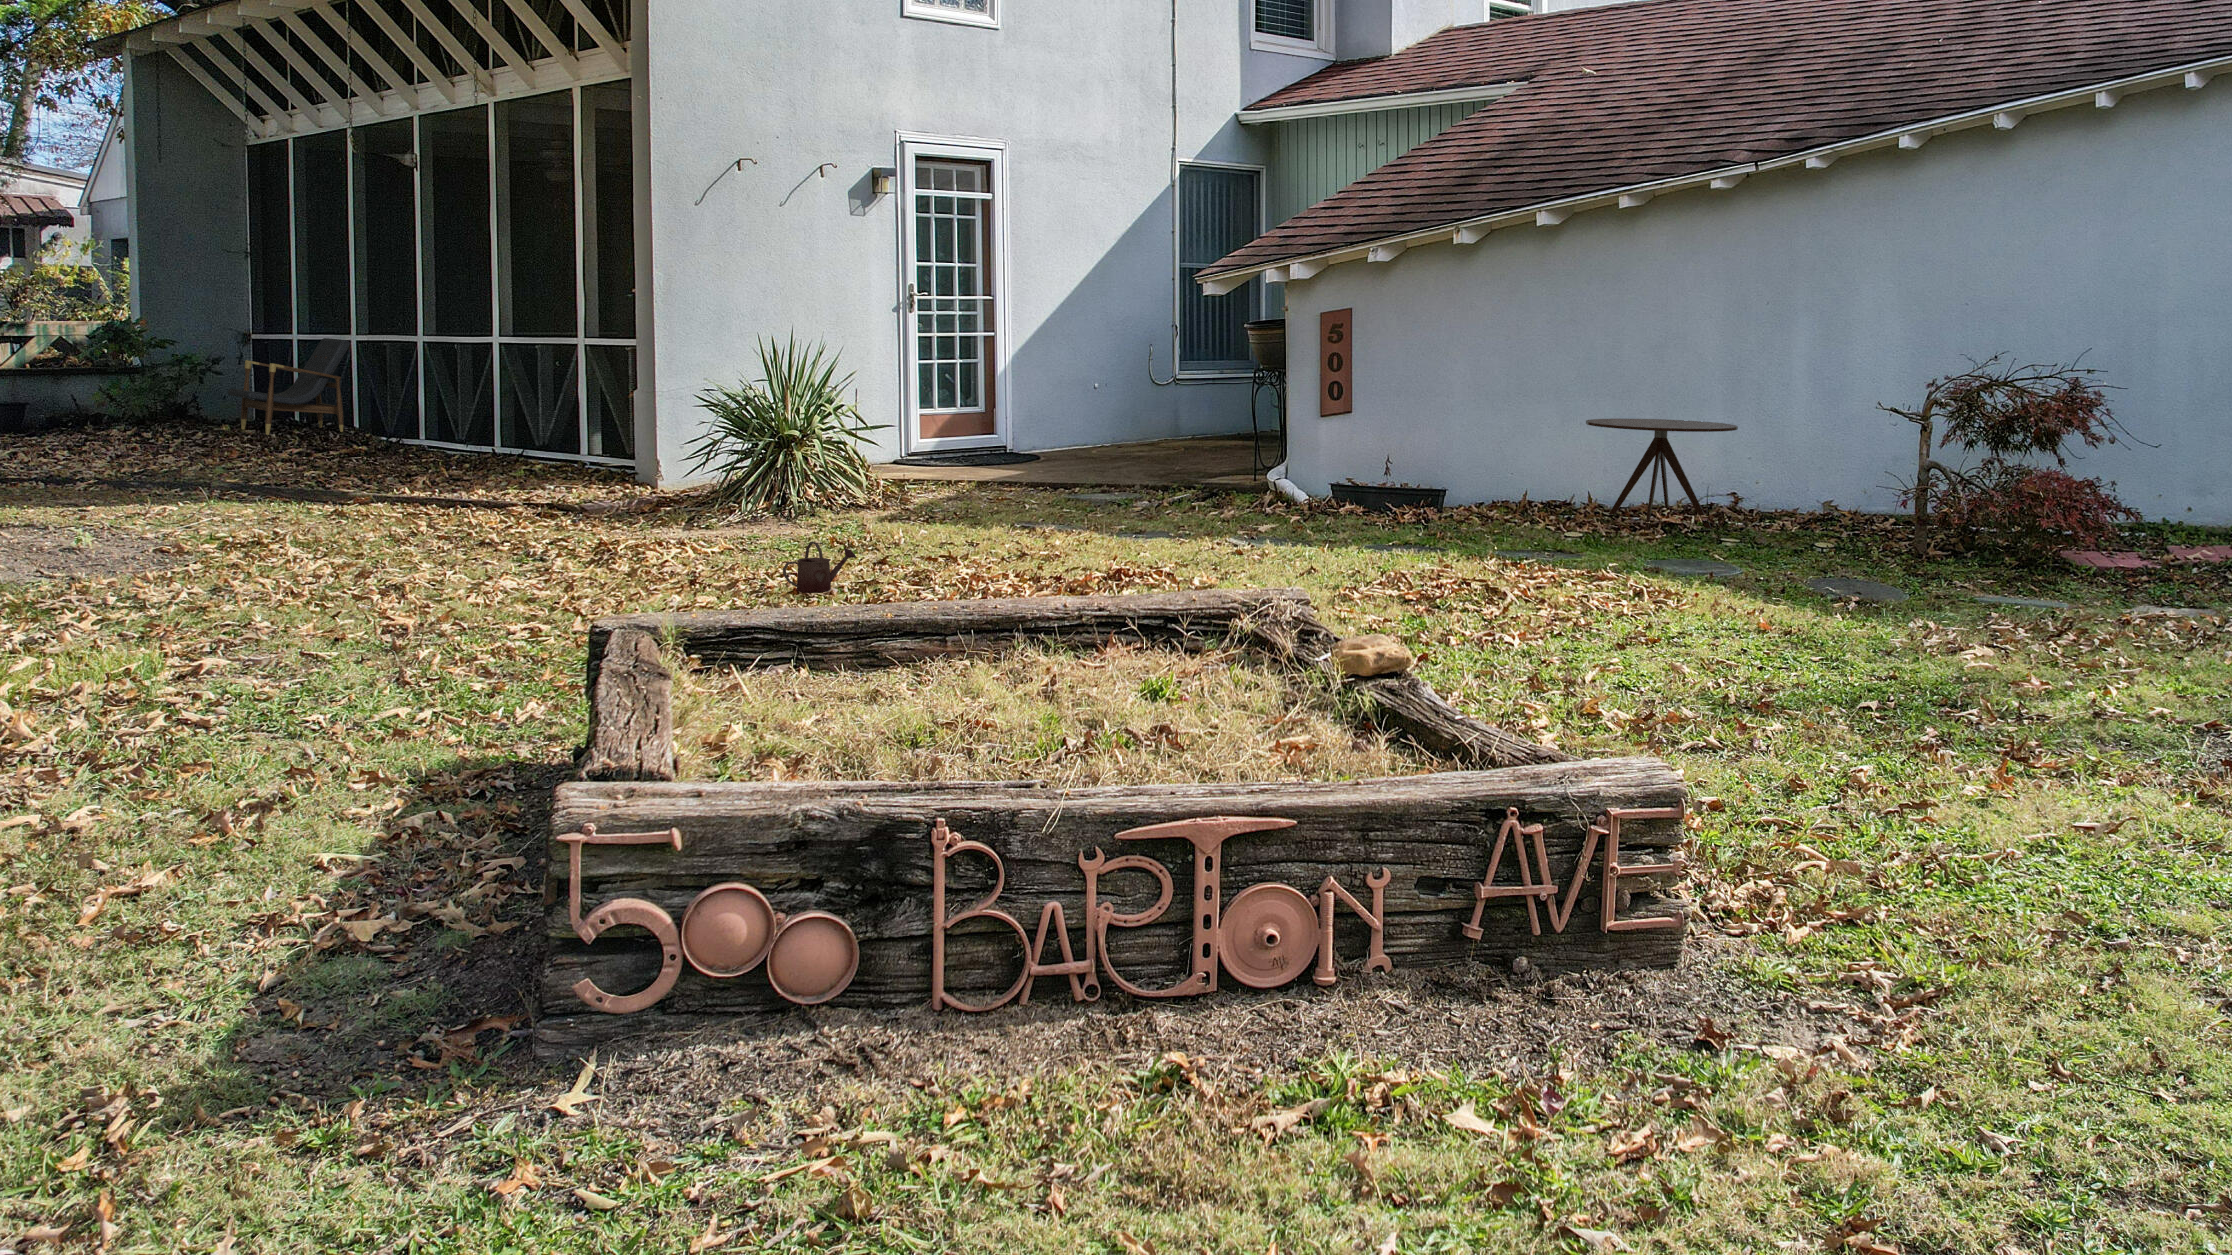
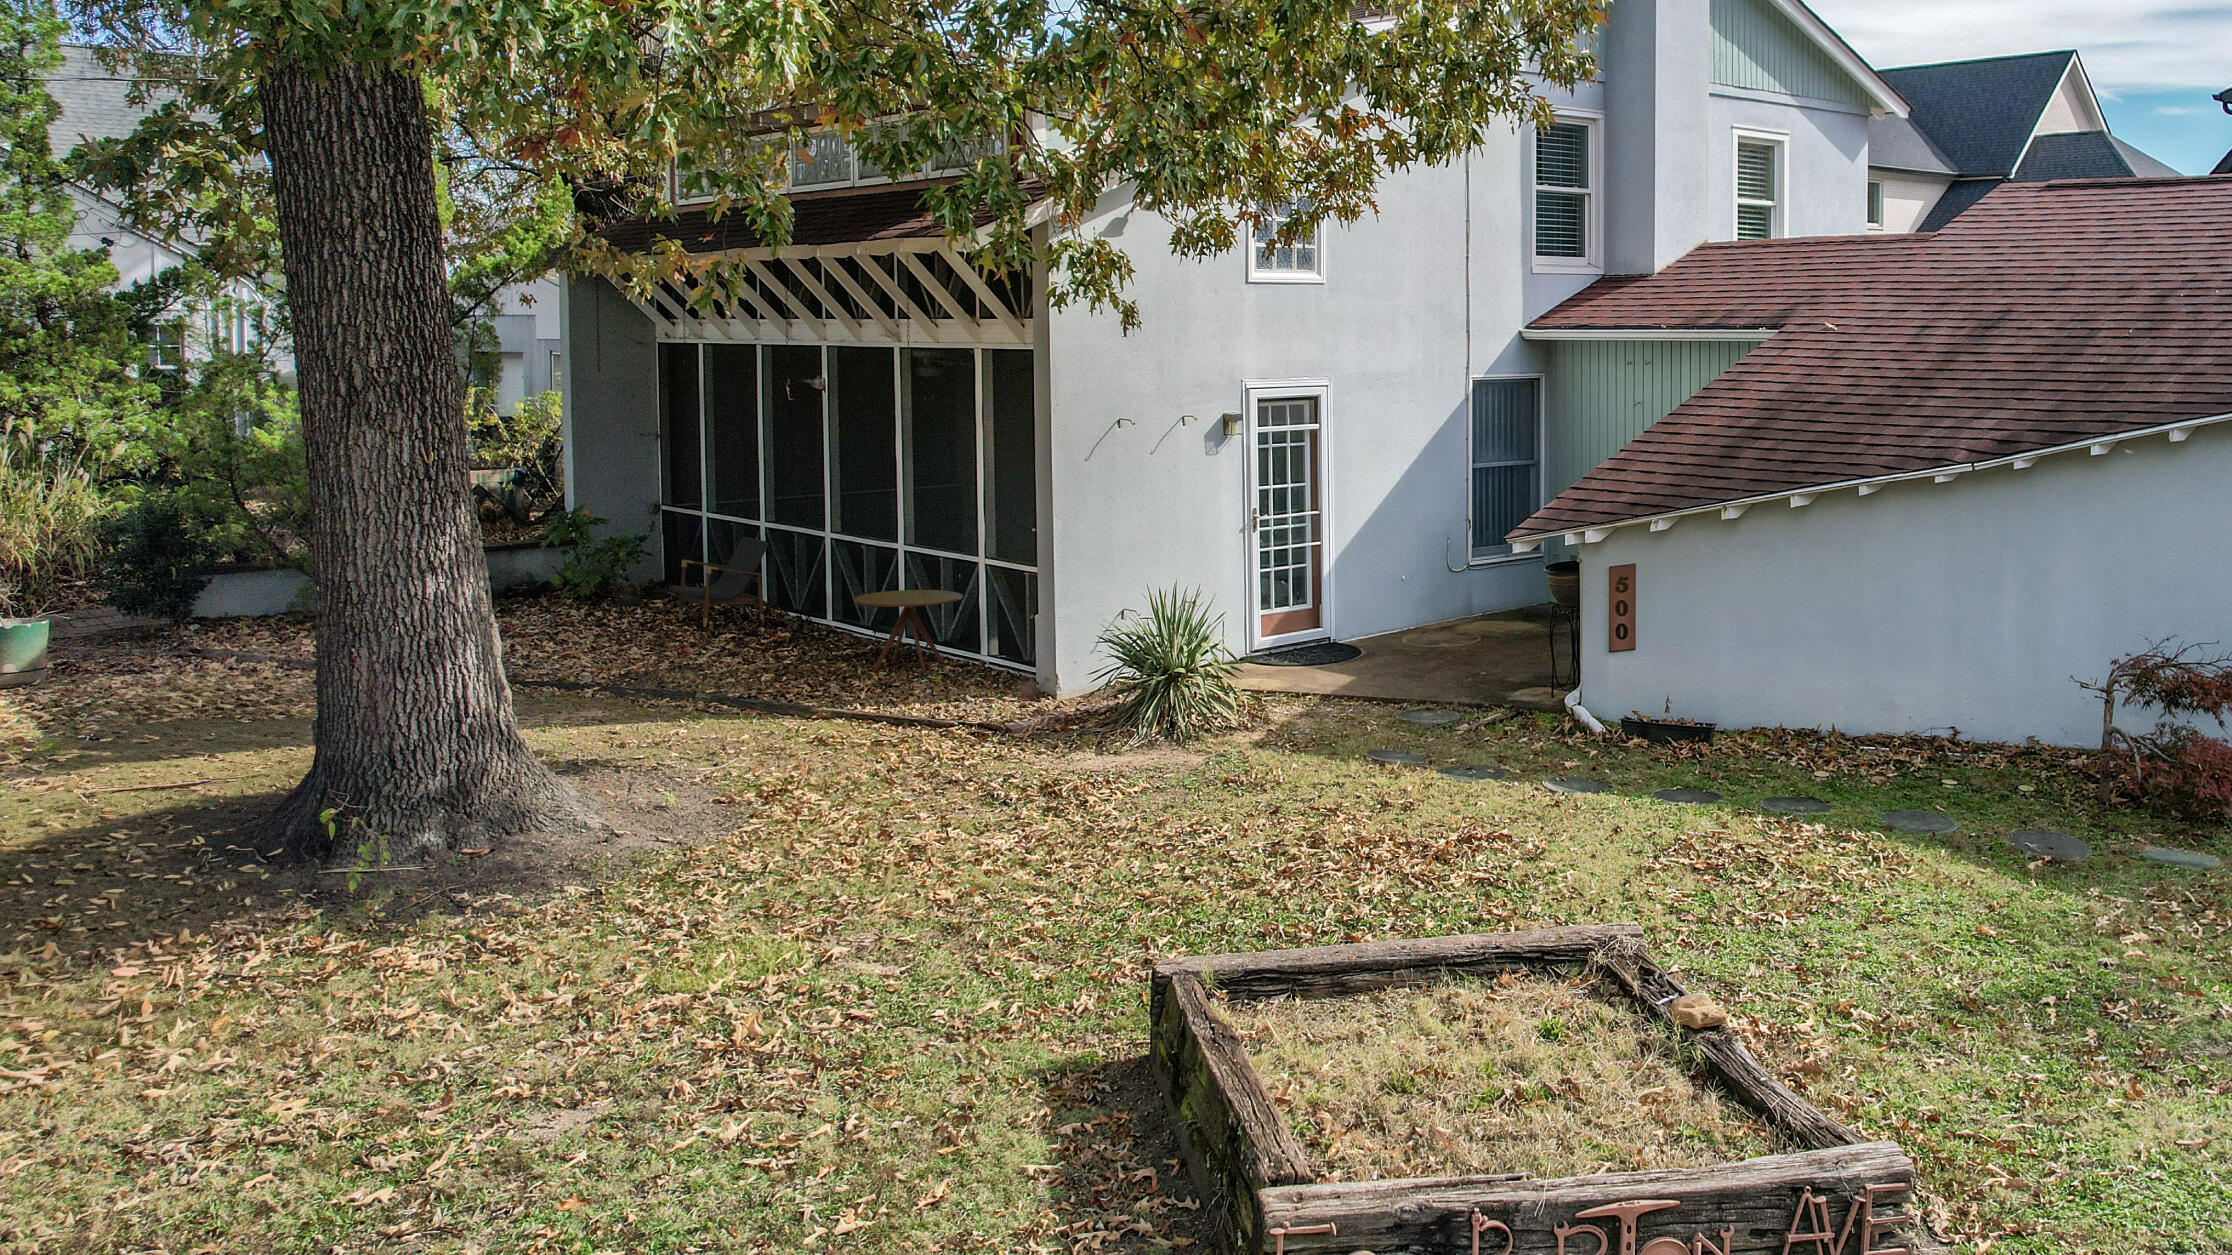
decorative plant: none [166,389,205,421] -> present [613,582,640,606]
round table: present [1586,418,1738,530] -> present [854,590,963,672]
watering can: present [783,542,856,592] -> present [1018,677,1049,701]

